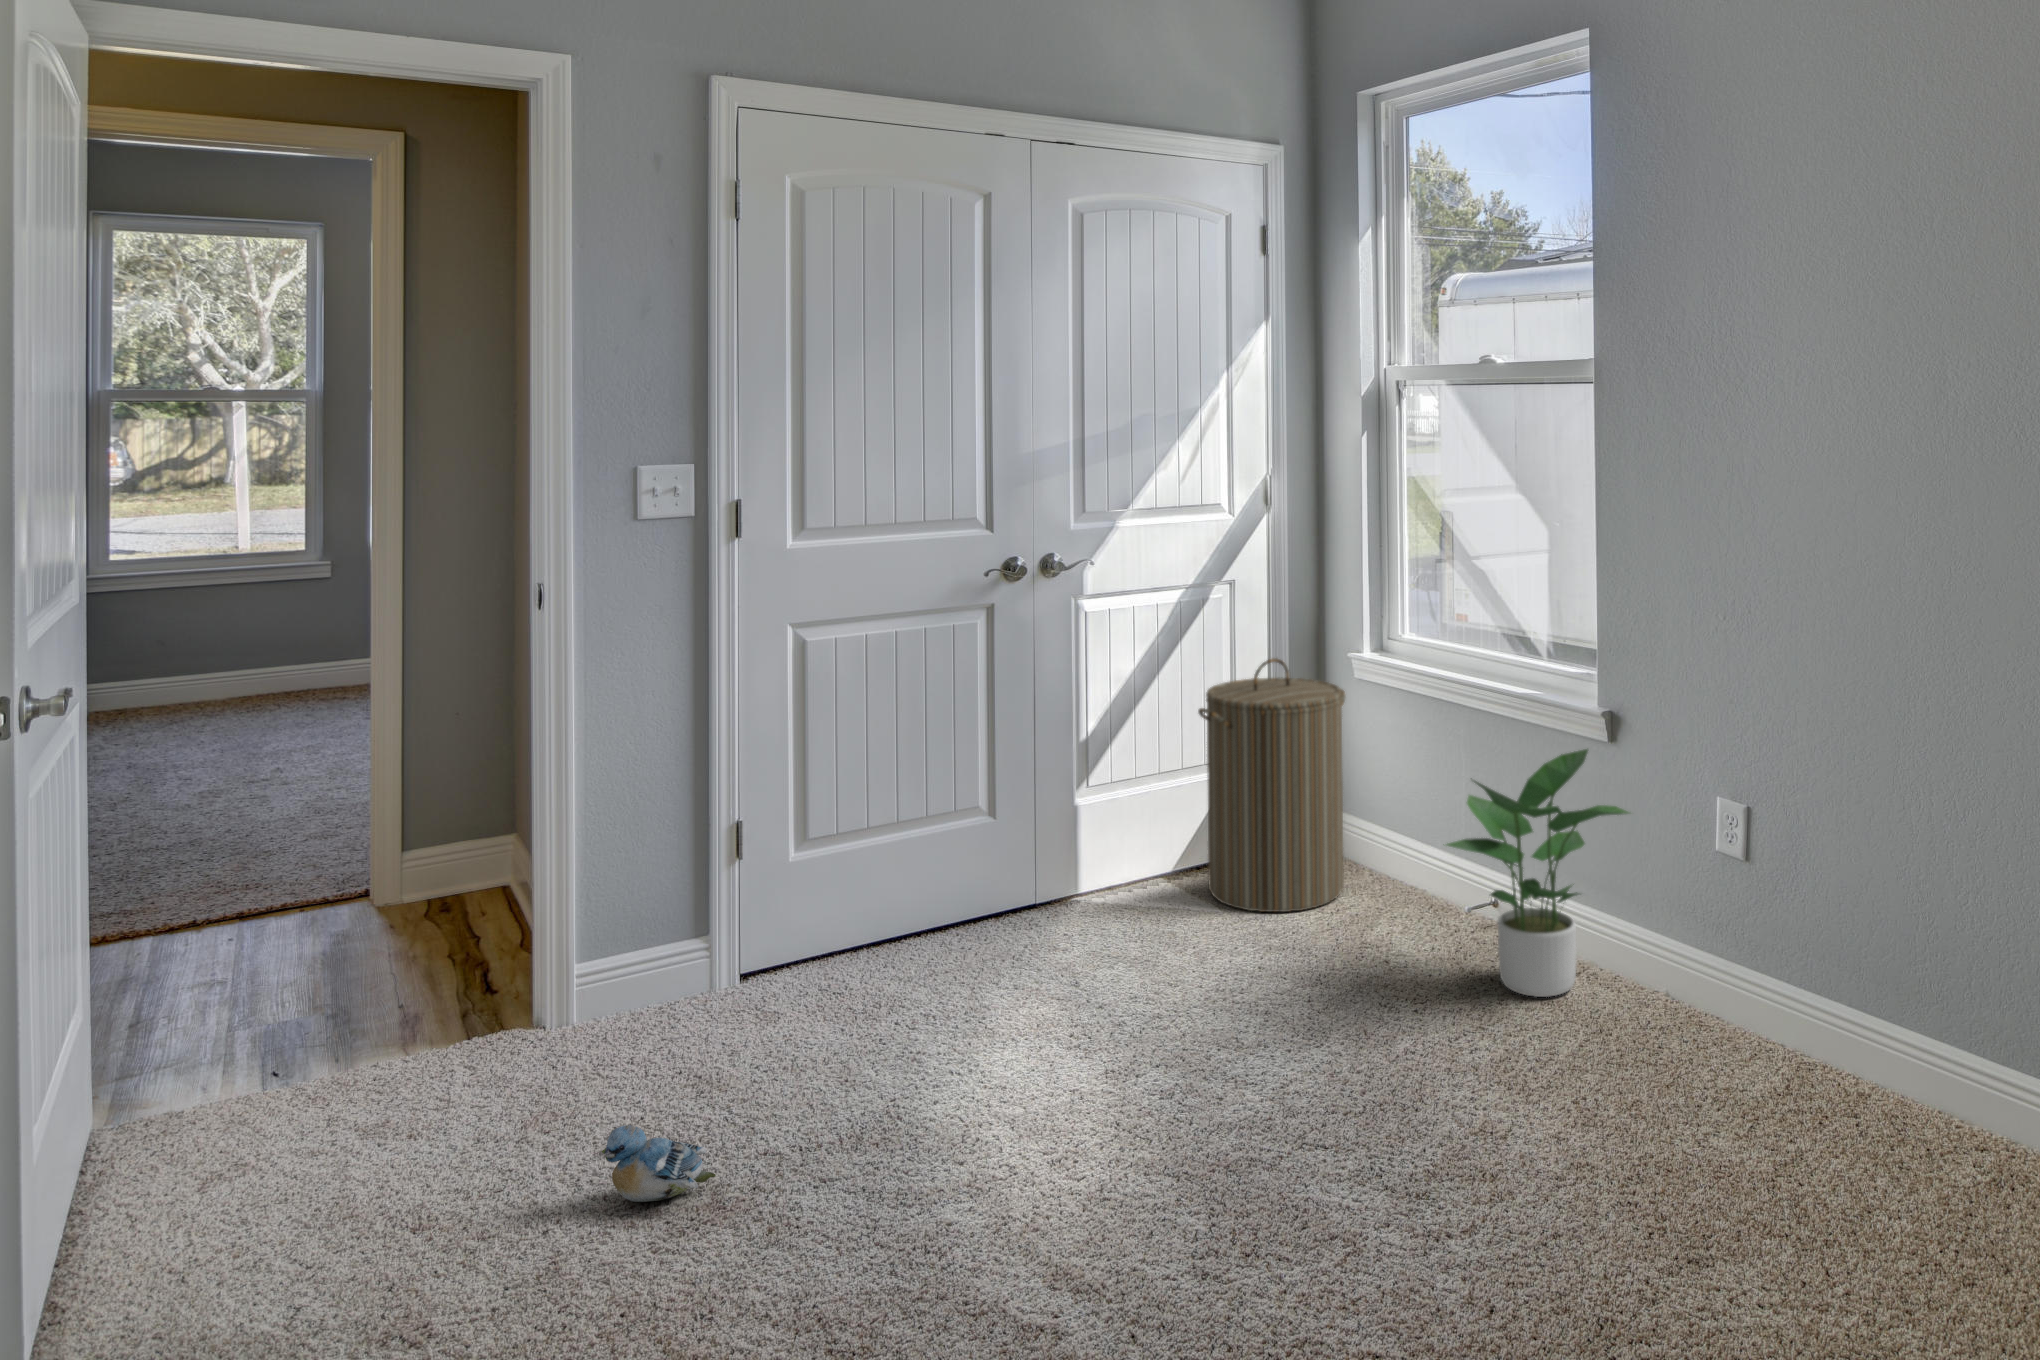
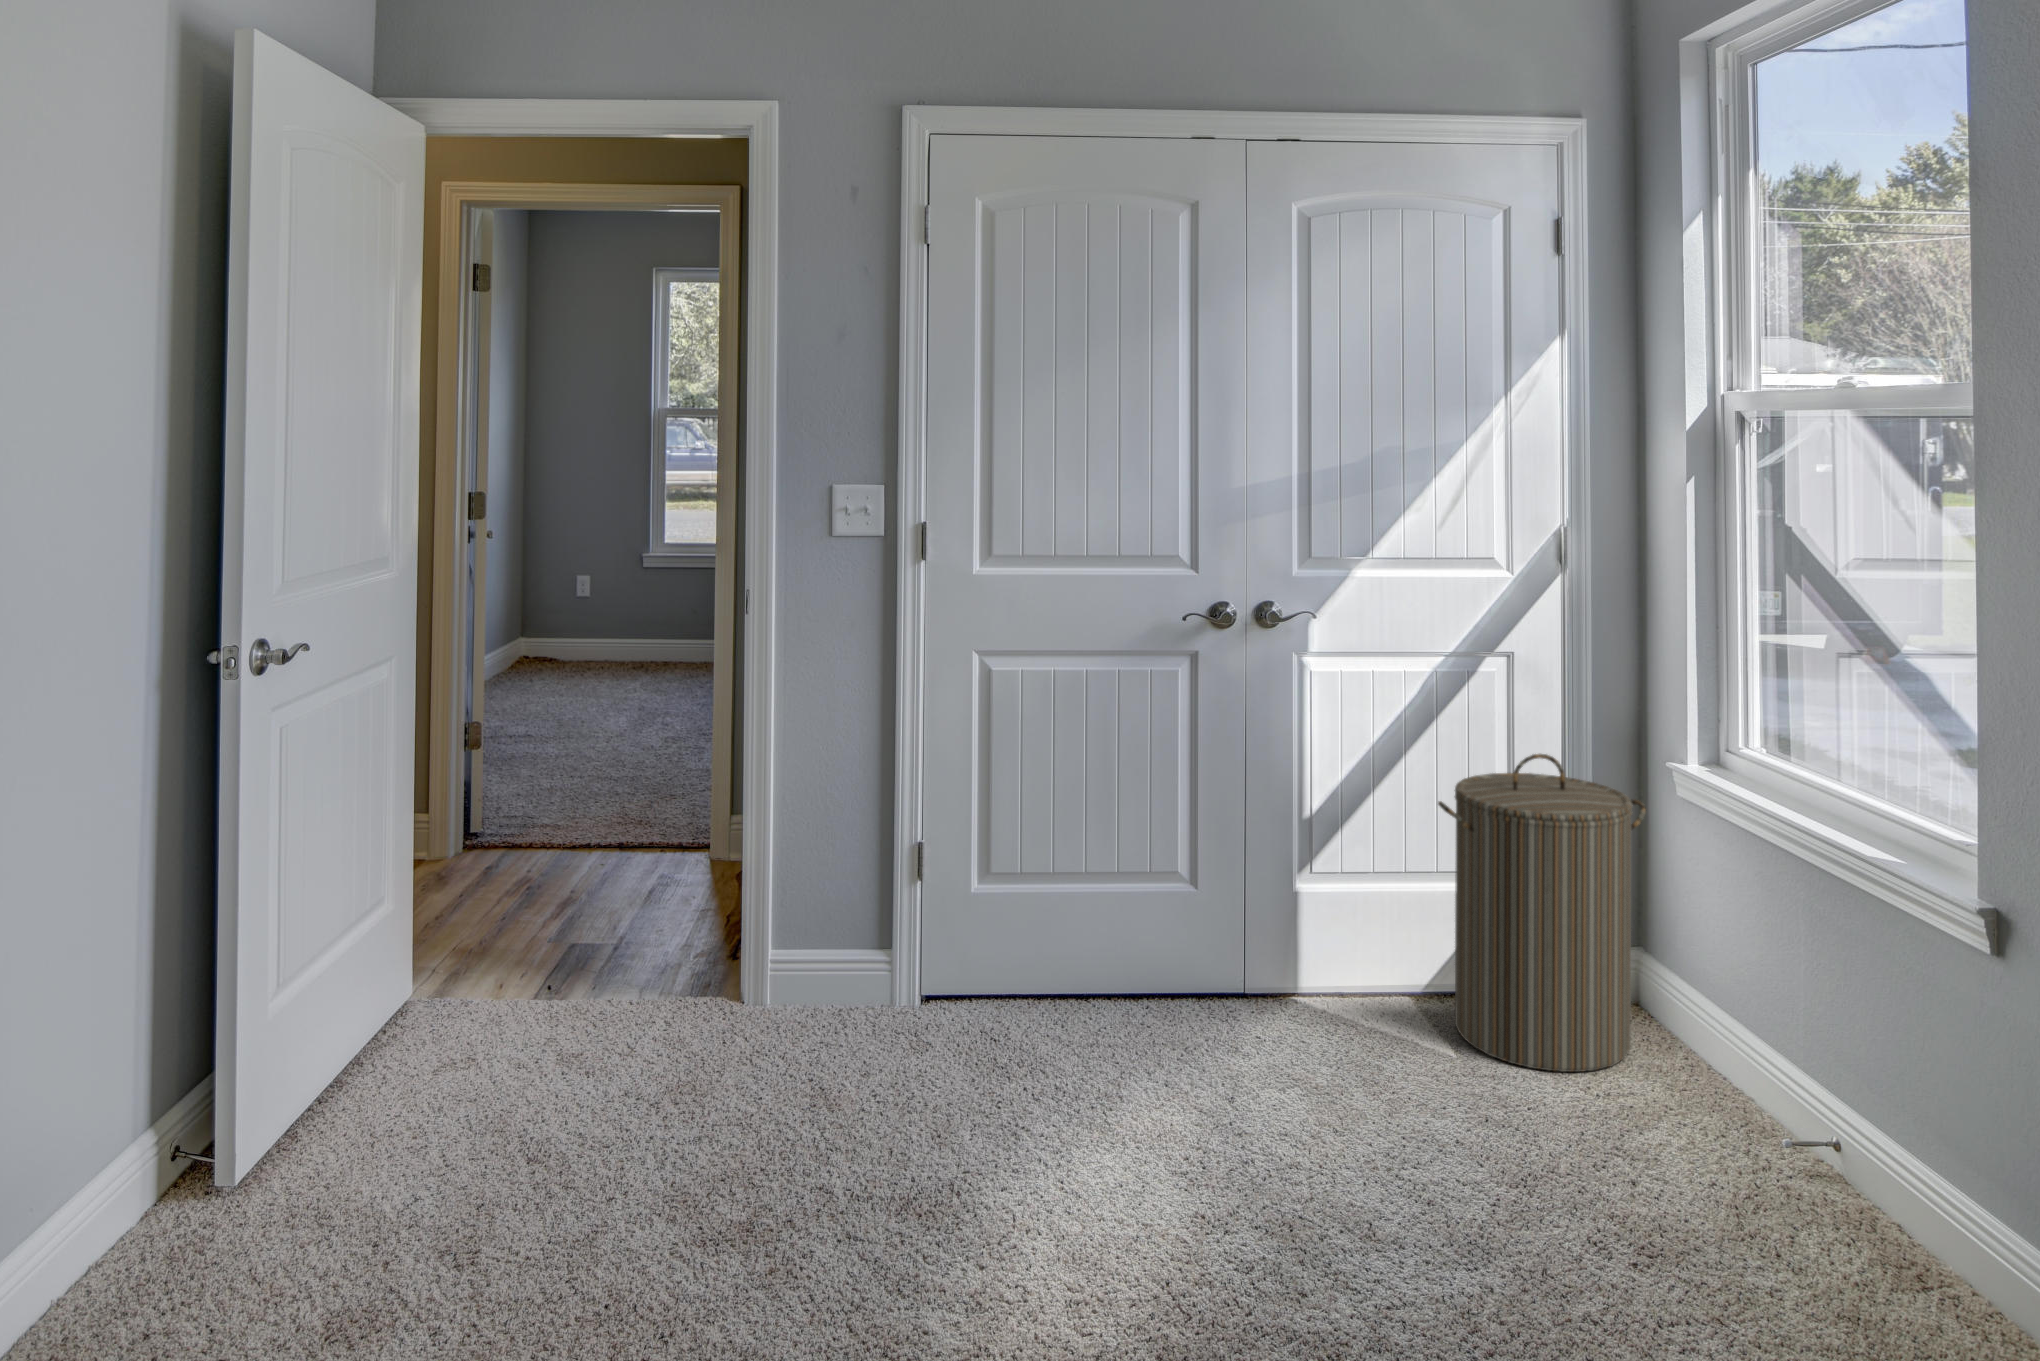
potted plant: present [1447,749,1629,997] -> none [1682,949,1964,1283]
plush toy: present [602,1125,715,1202] -> none [665,1126,761,1208]

